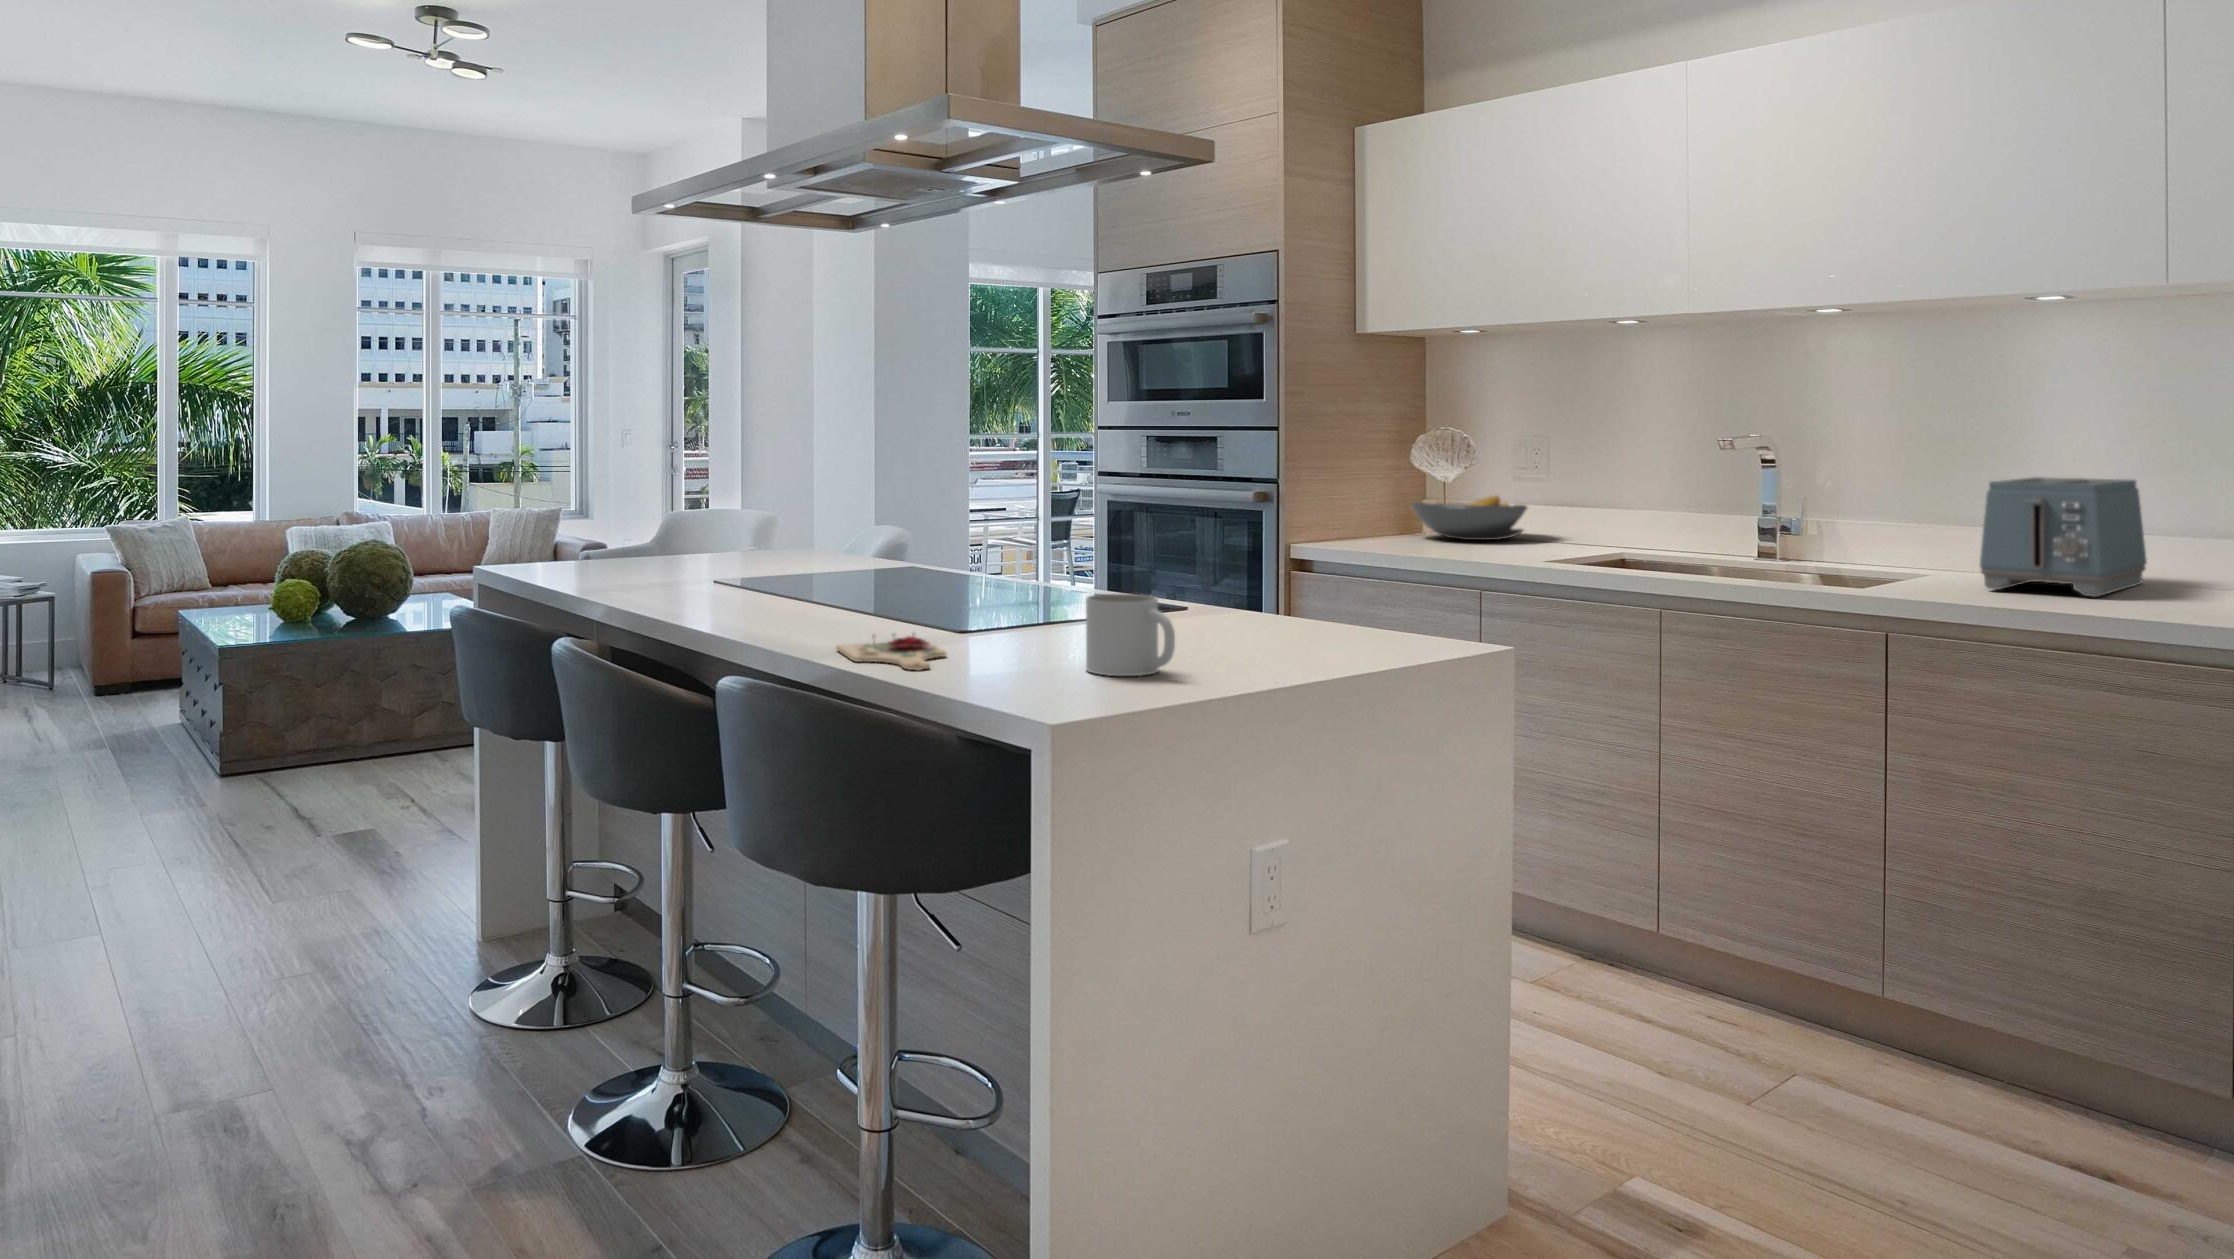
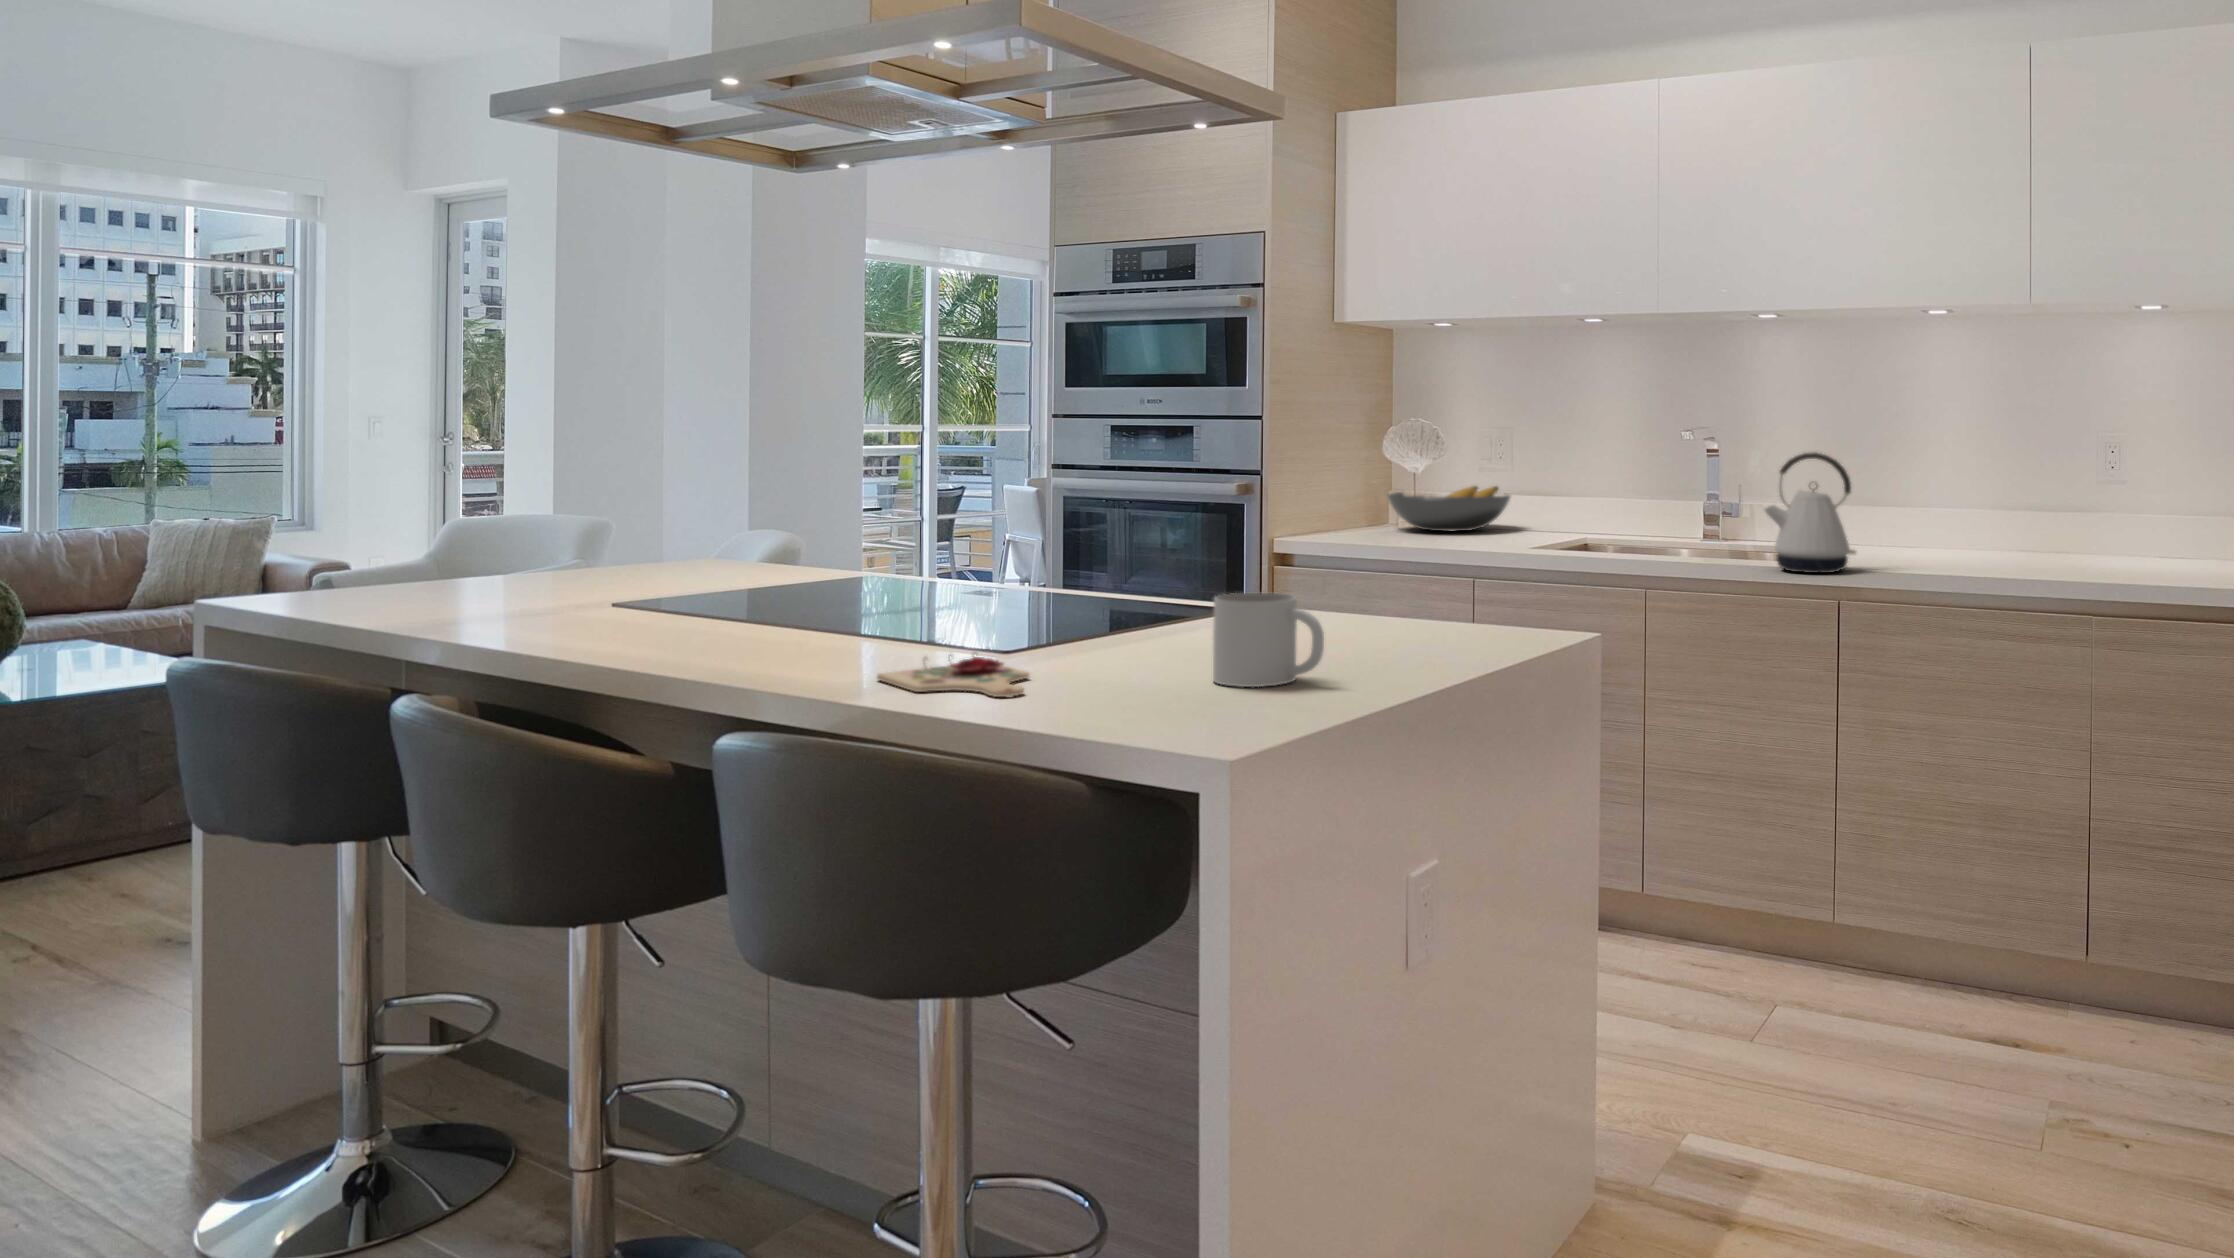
kettle: none [1785,464,1907,599] -> present [1765,452,1856,573]
toaster: present [1980,477,2147,597] -> none [1901,465,2004,564]

